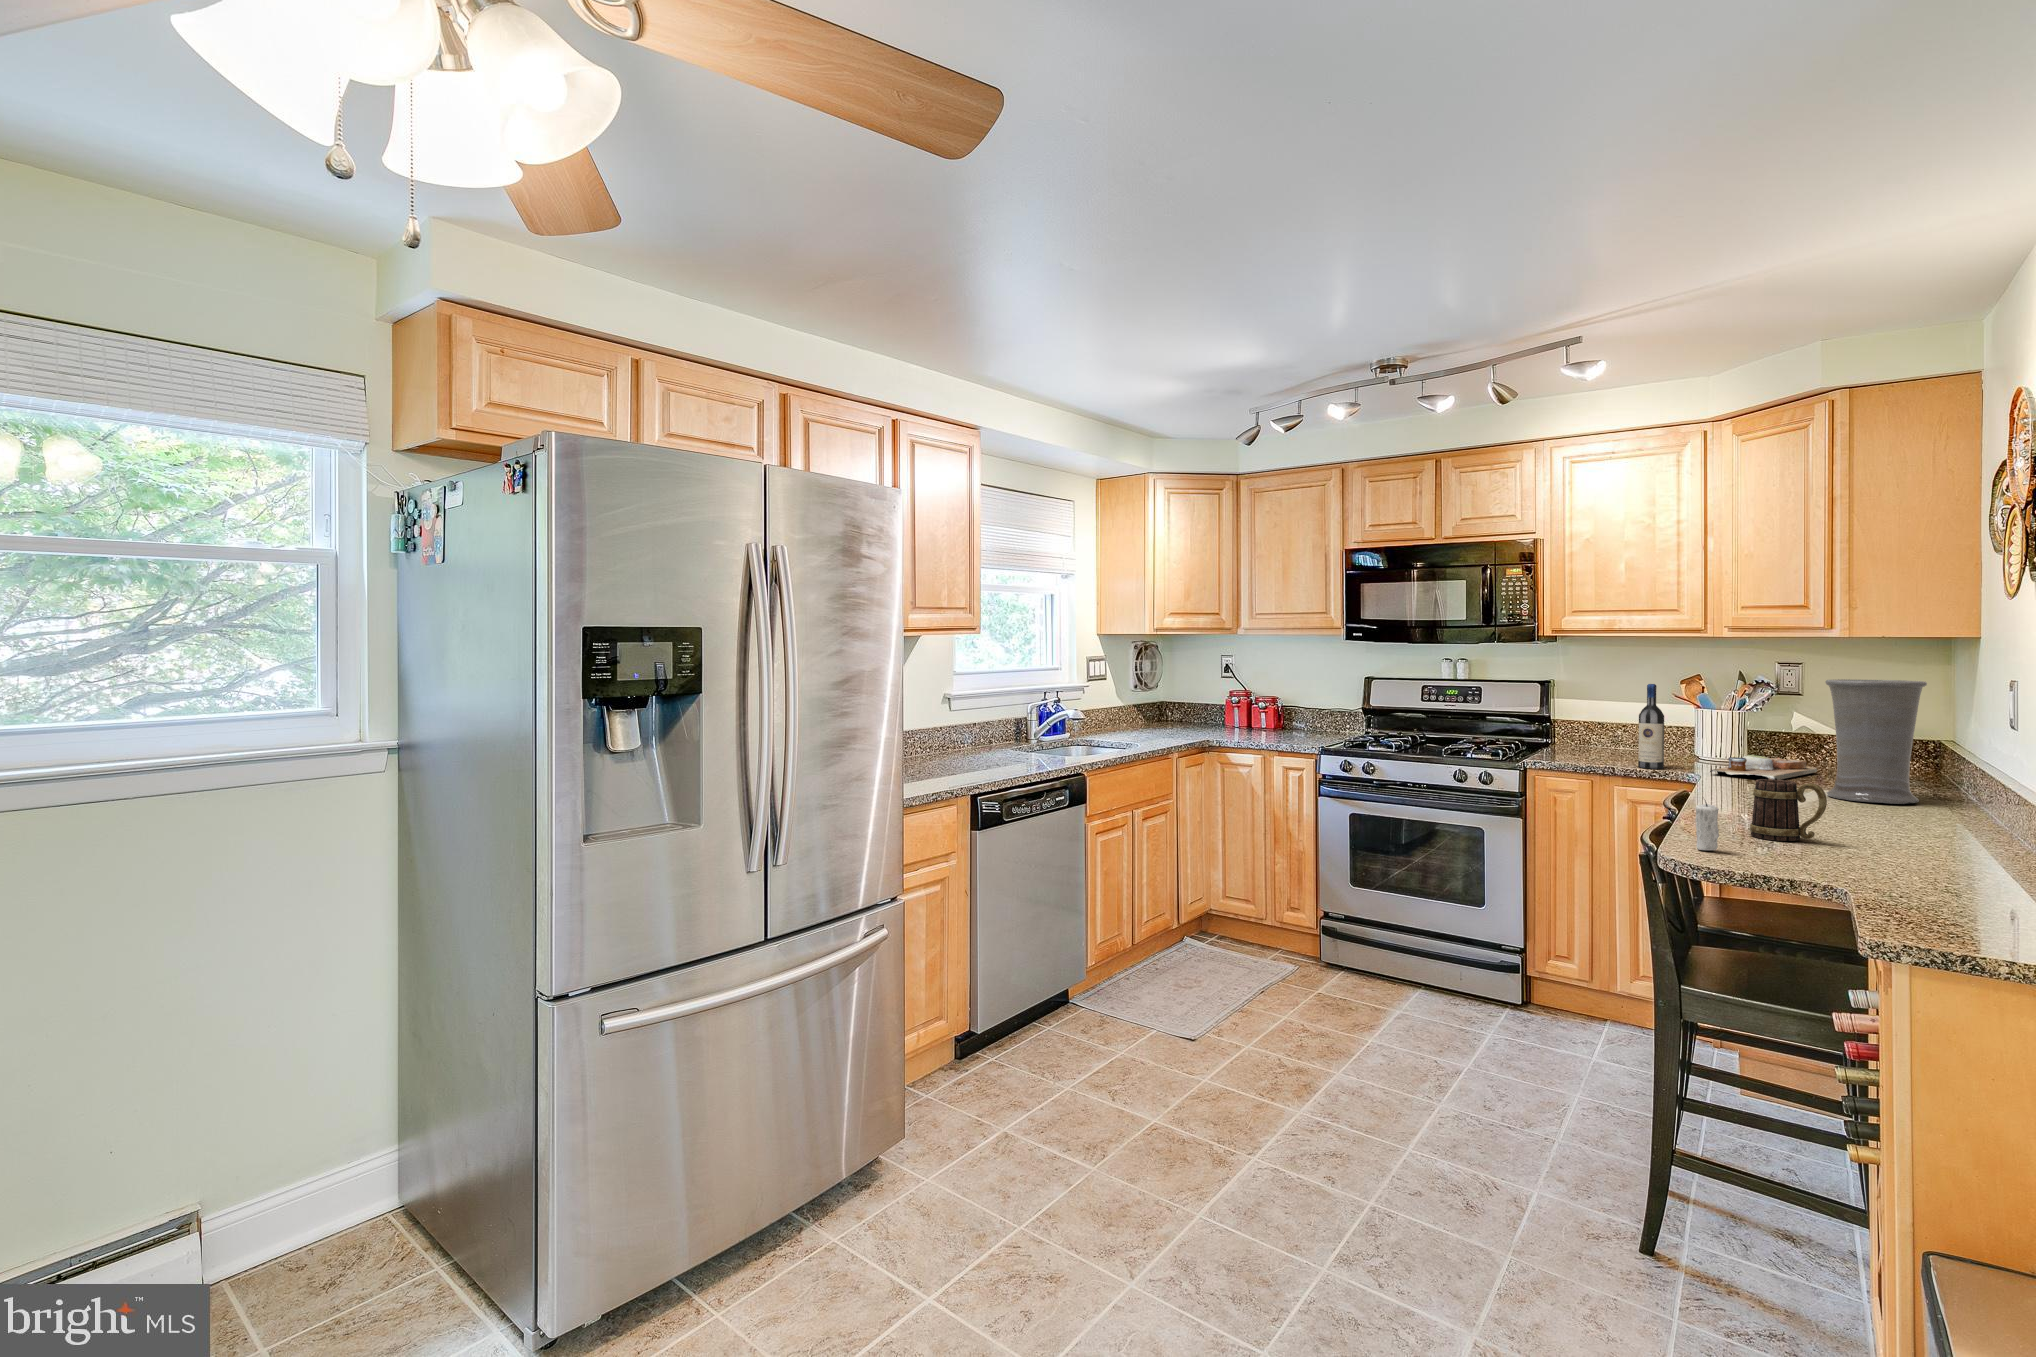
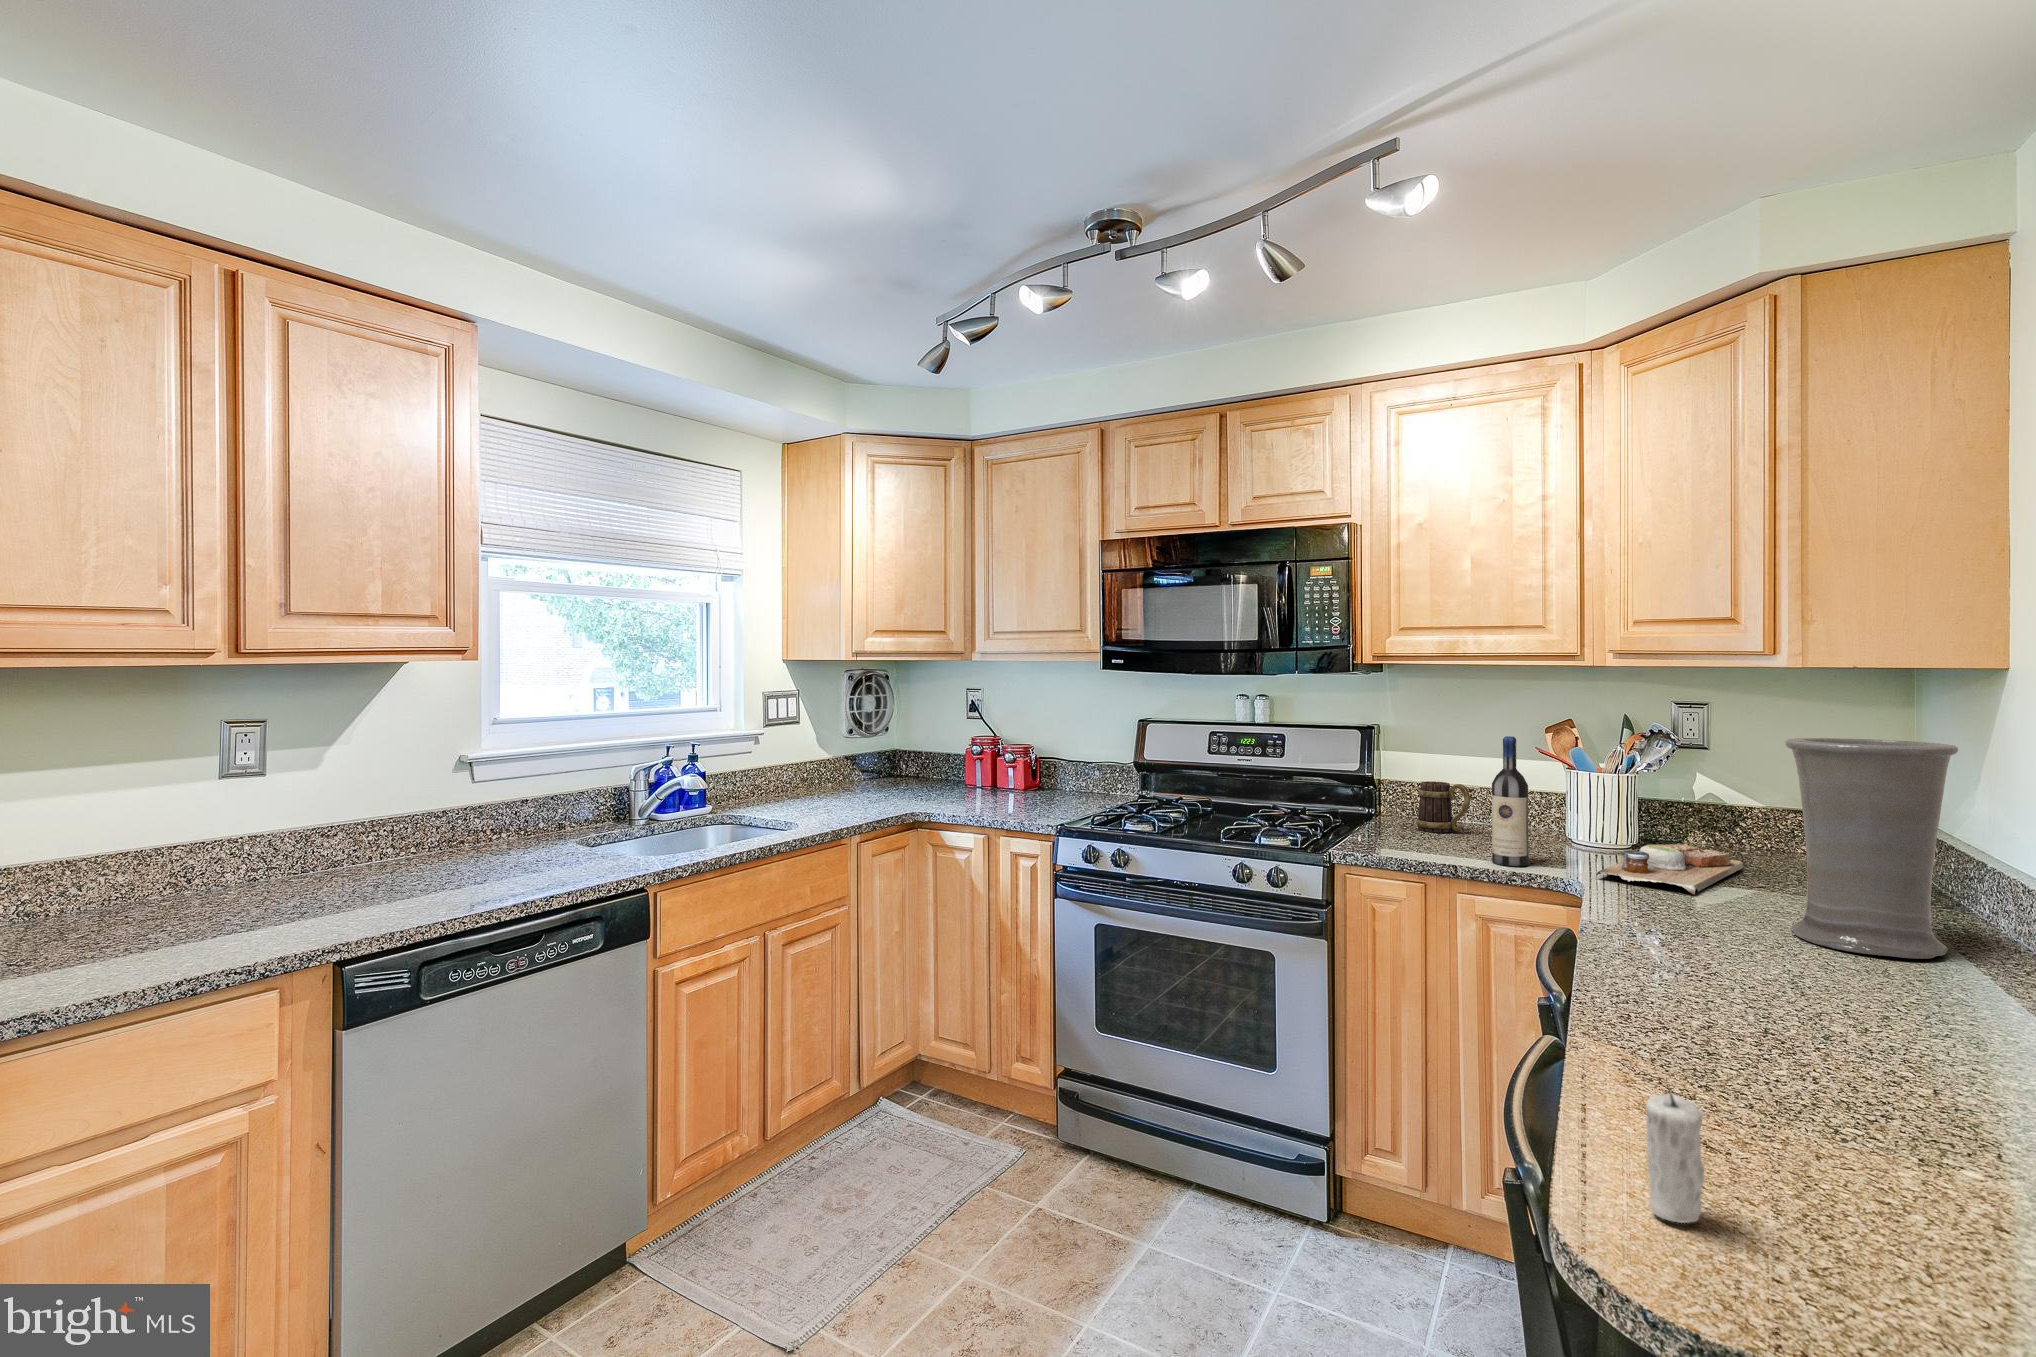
mug: present [1750,779,1827,841] -> present [1417,781,1470,832]

